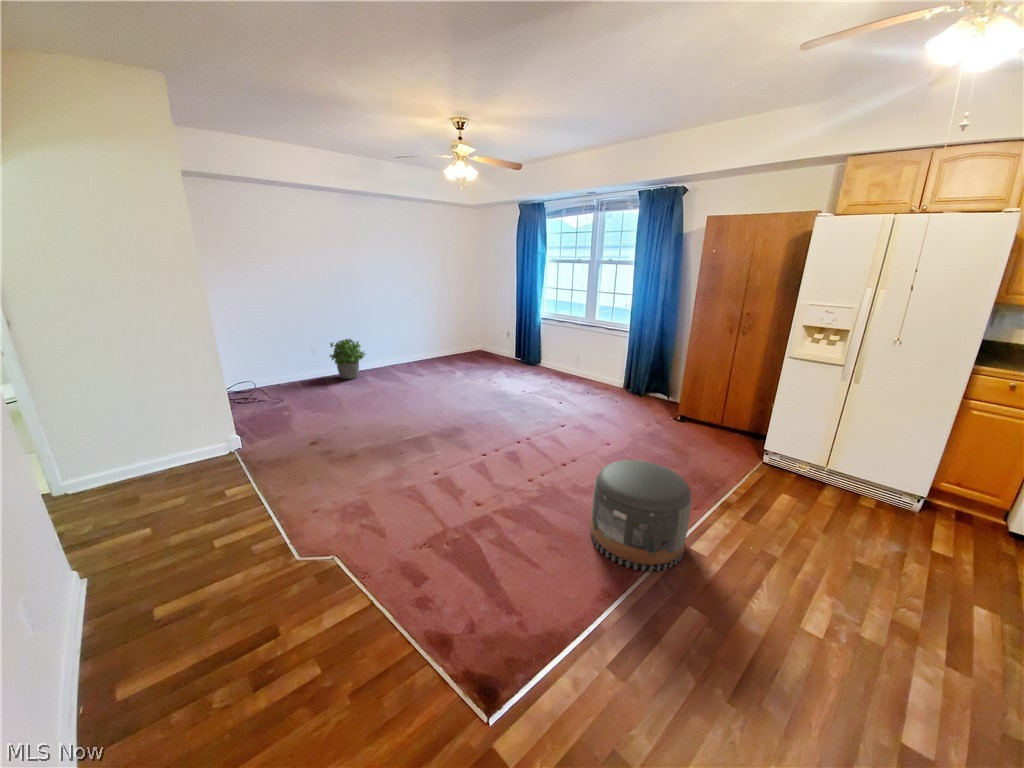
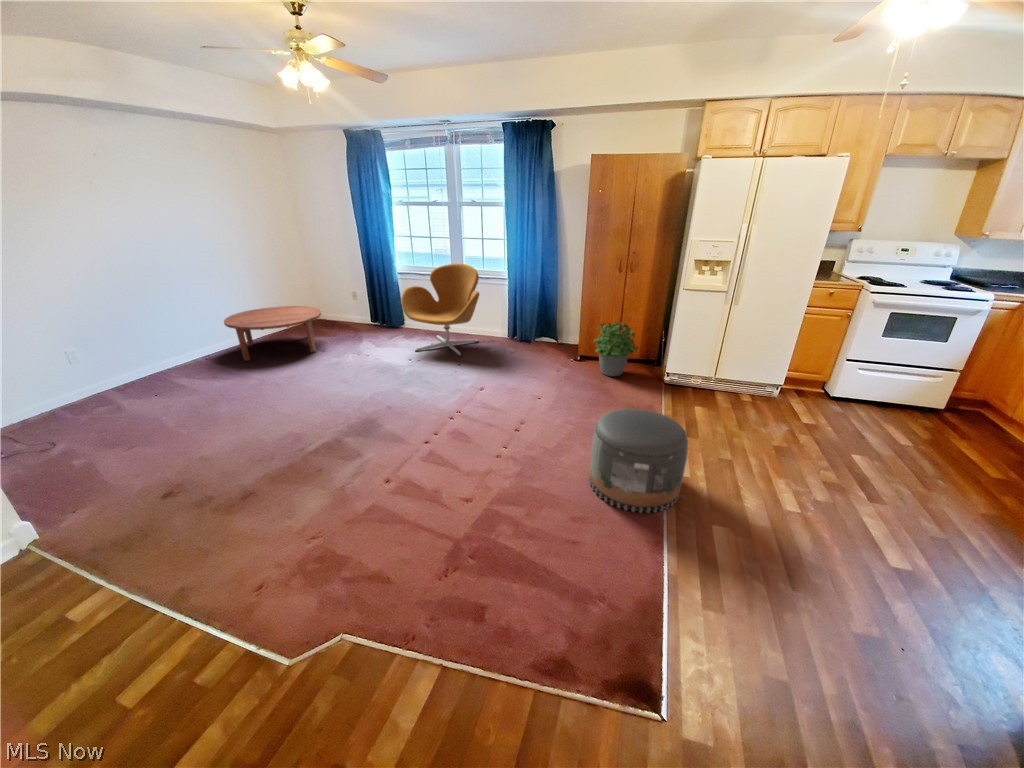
armchair: none [530,314,601,394] -> present [401,263,479,356]
coffee table: none [410,335,476,372] -> present [224,306,321,361]
potted plant: present [330,339,365,379] -> present [594,322,638,376]

